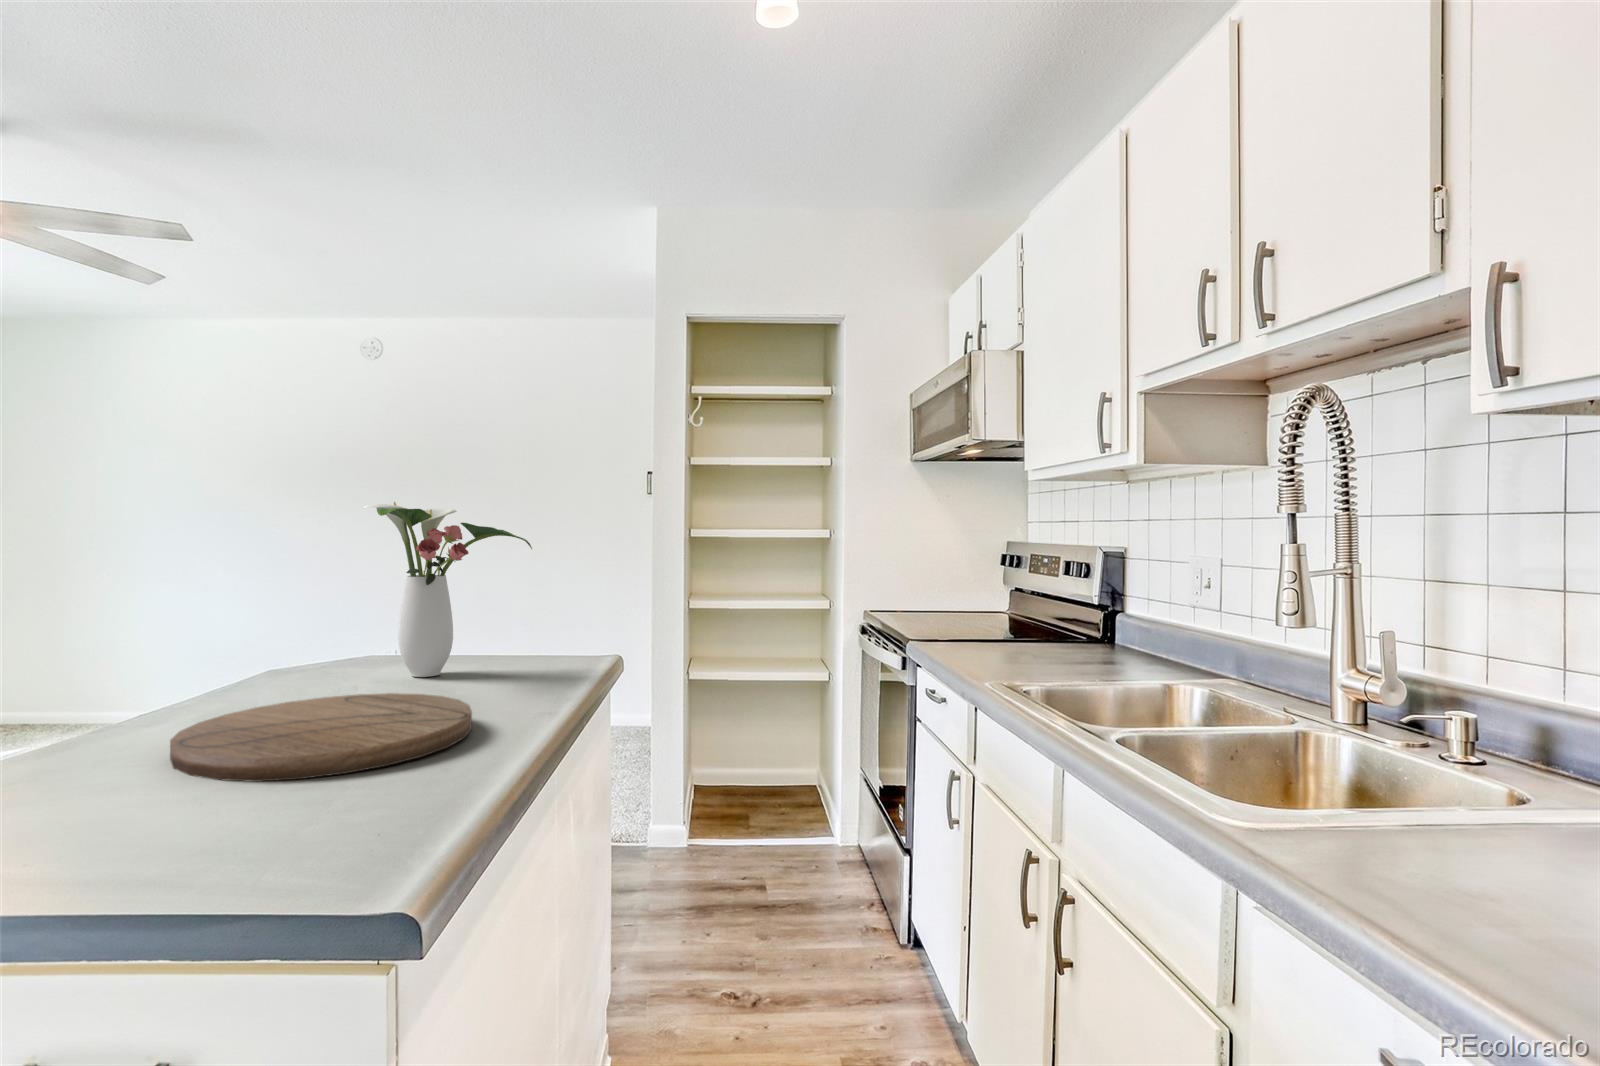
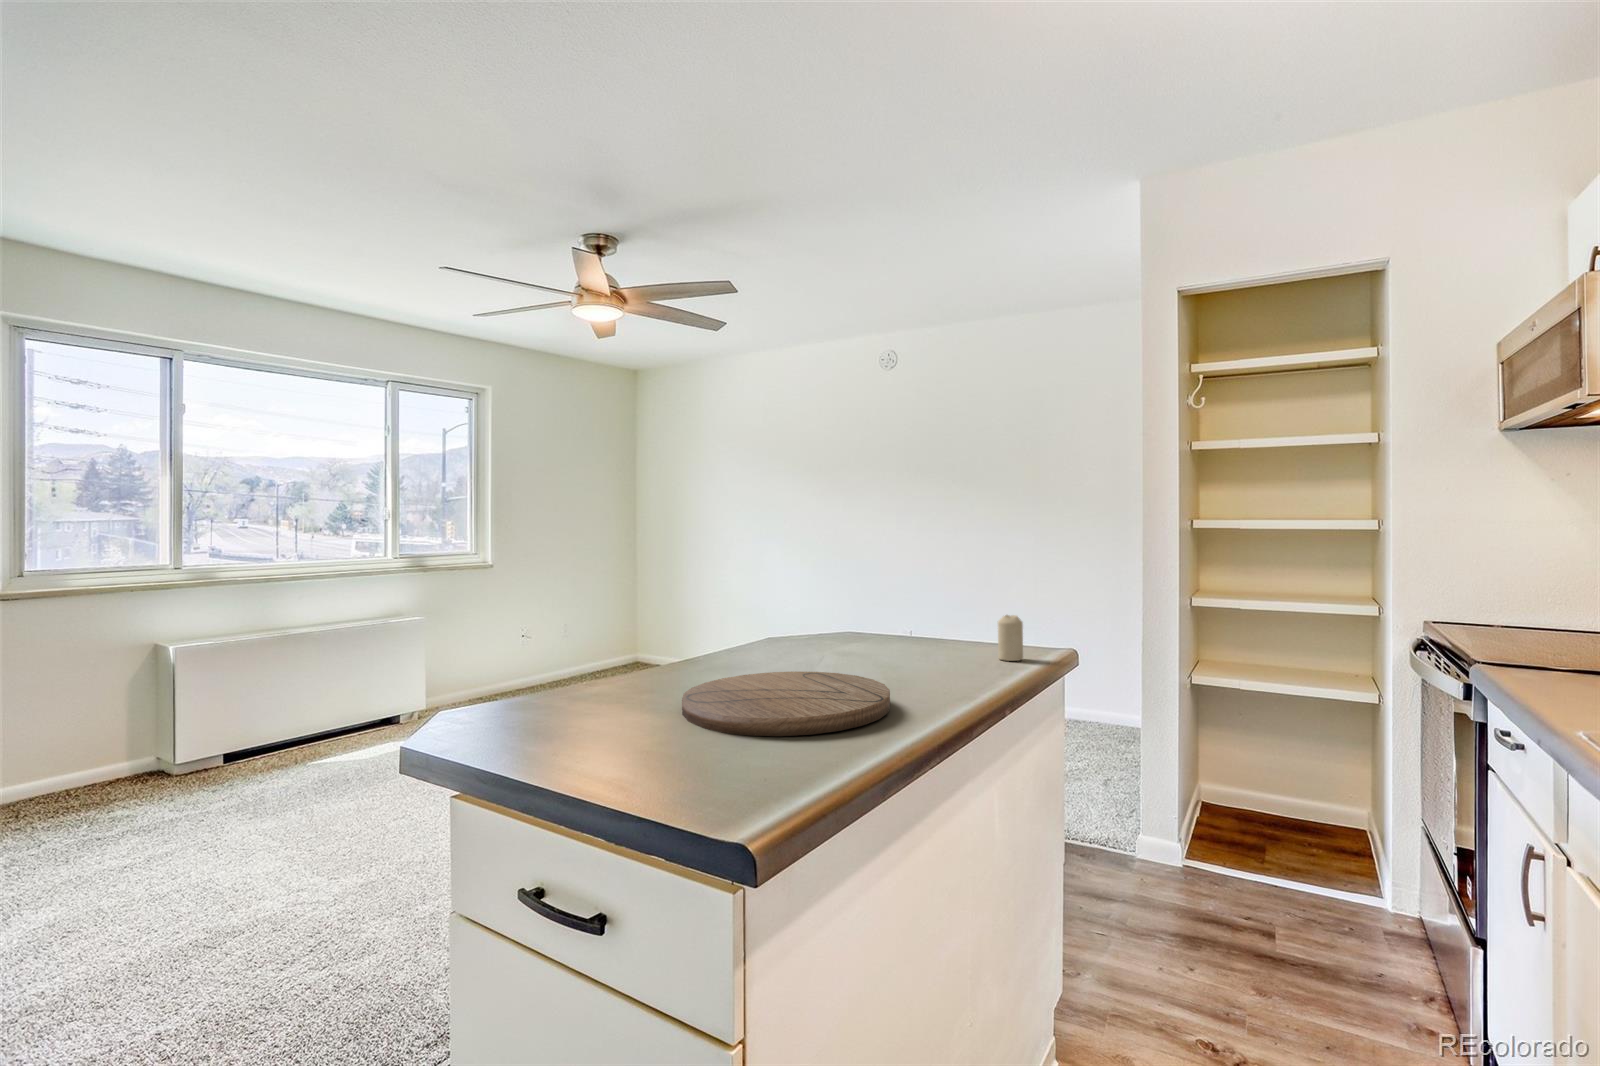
flower arrangement: present [363,502,532,677] -> none [829,506,967,660]
candle: none [557,620,582,666] -> present [998,615,1023,661]

